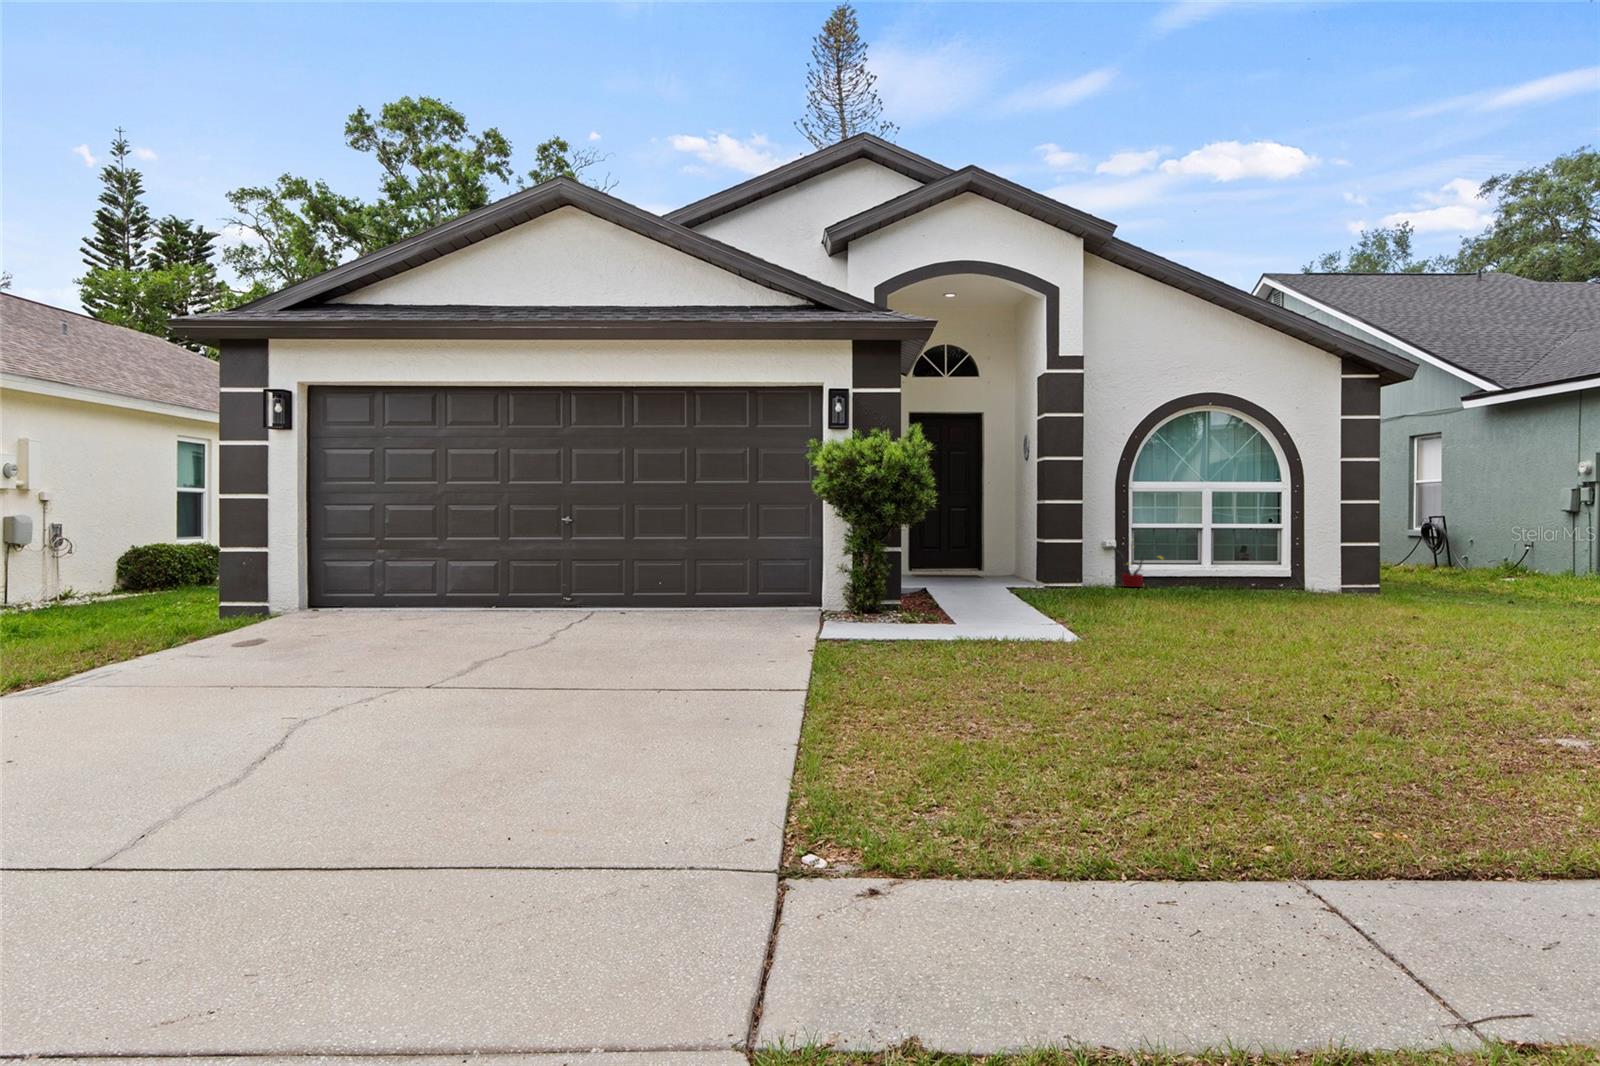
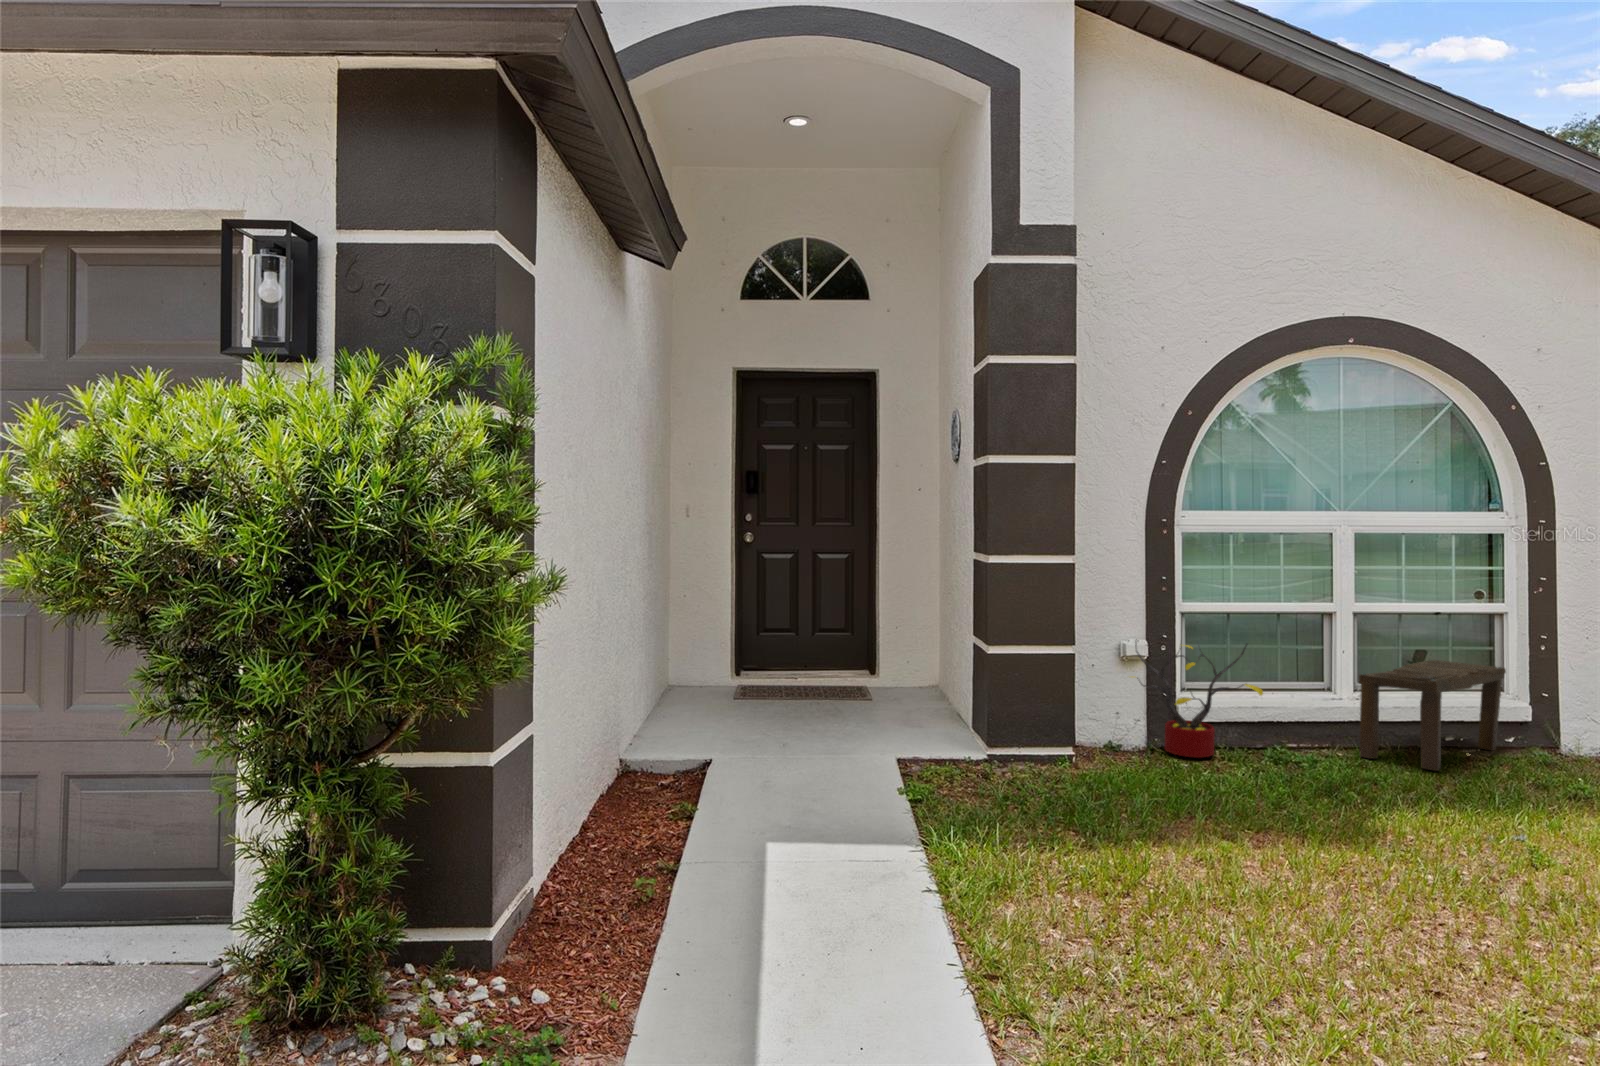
bench: none [1207,550,1276,590] -> present [1359,660,1506,771]

